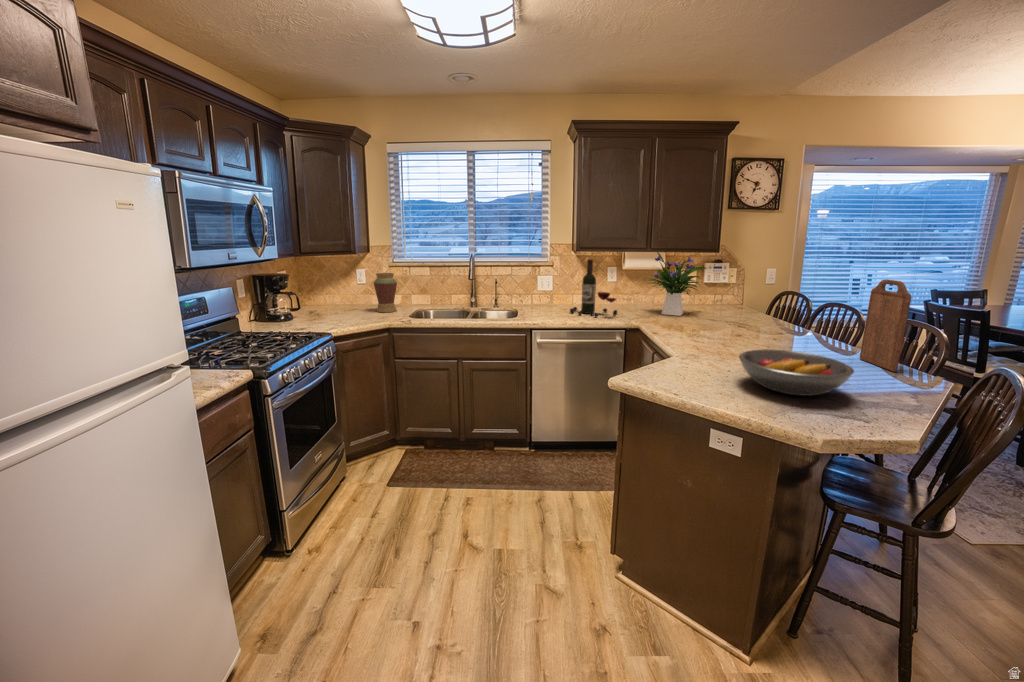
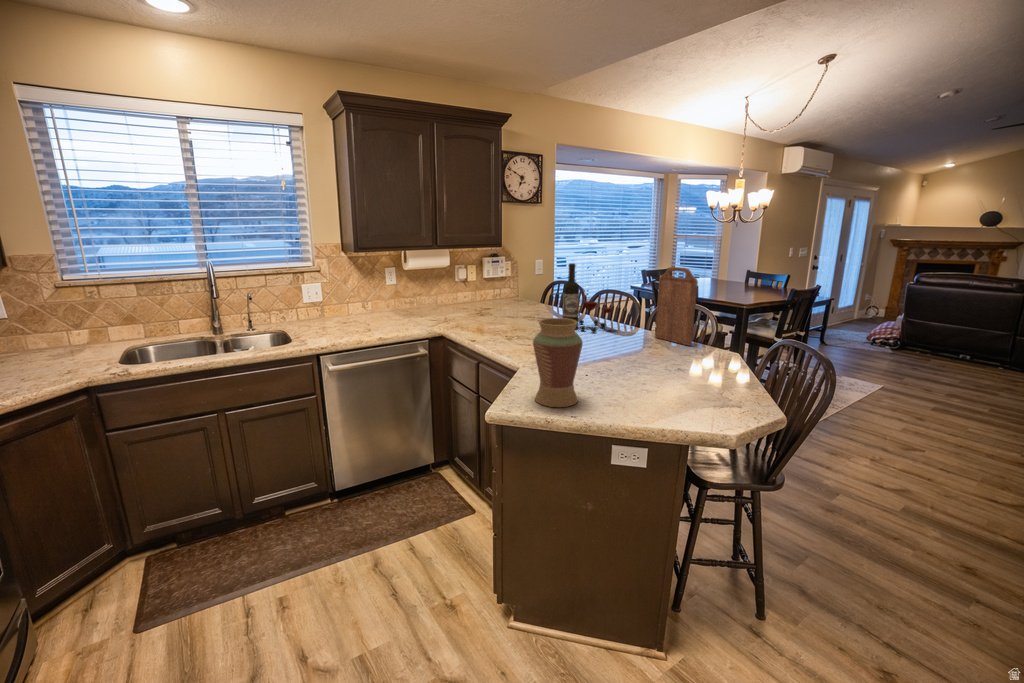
flower arrangement: present [648,252,706,316] -> none [434,249,495,314]
wine bottle: present [570,259,617,317] -> present [563,263,614,332]
vase: present [374,273,397,312] -> present [533,318,583,407]
fruit bowl: present [739,349,854,396] -> none [605,343,710,389]

